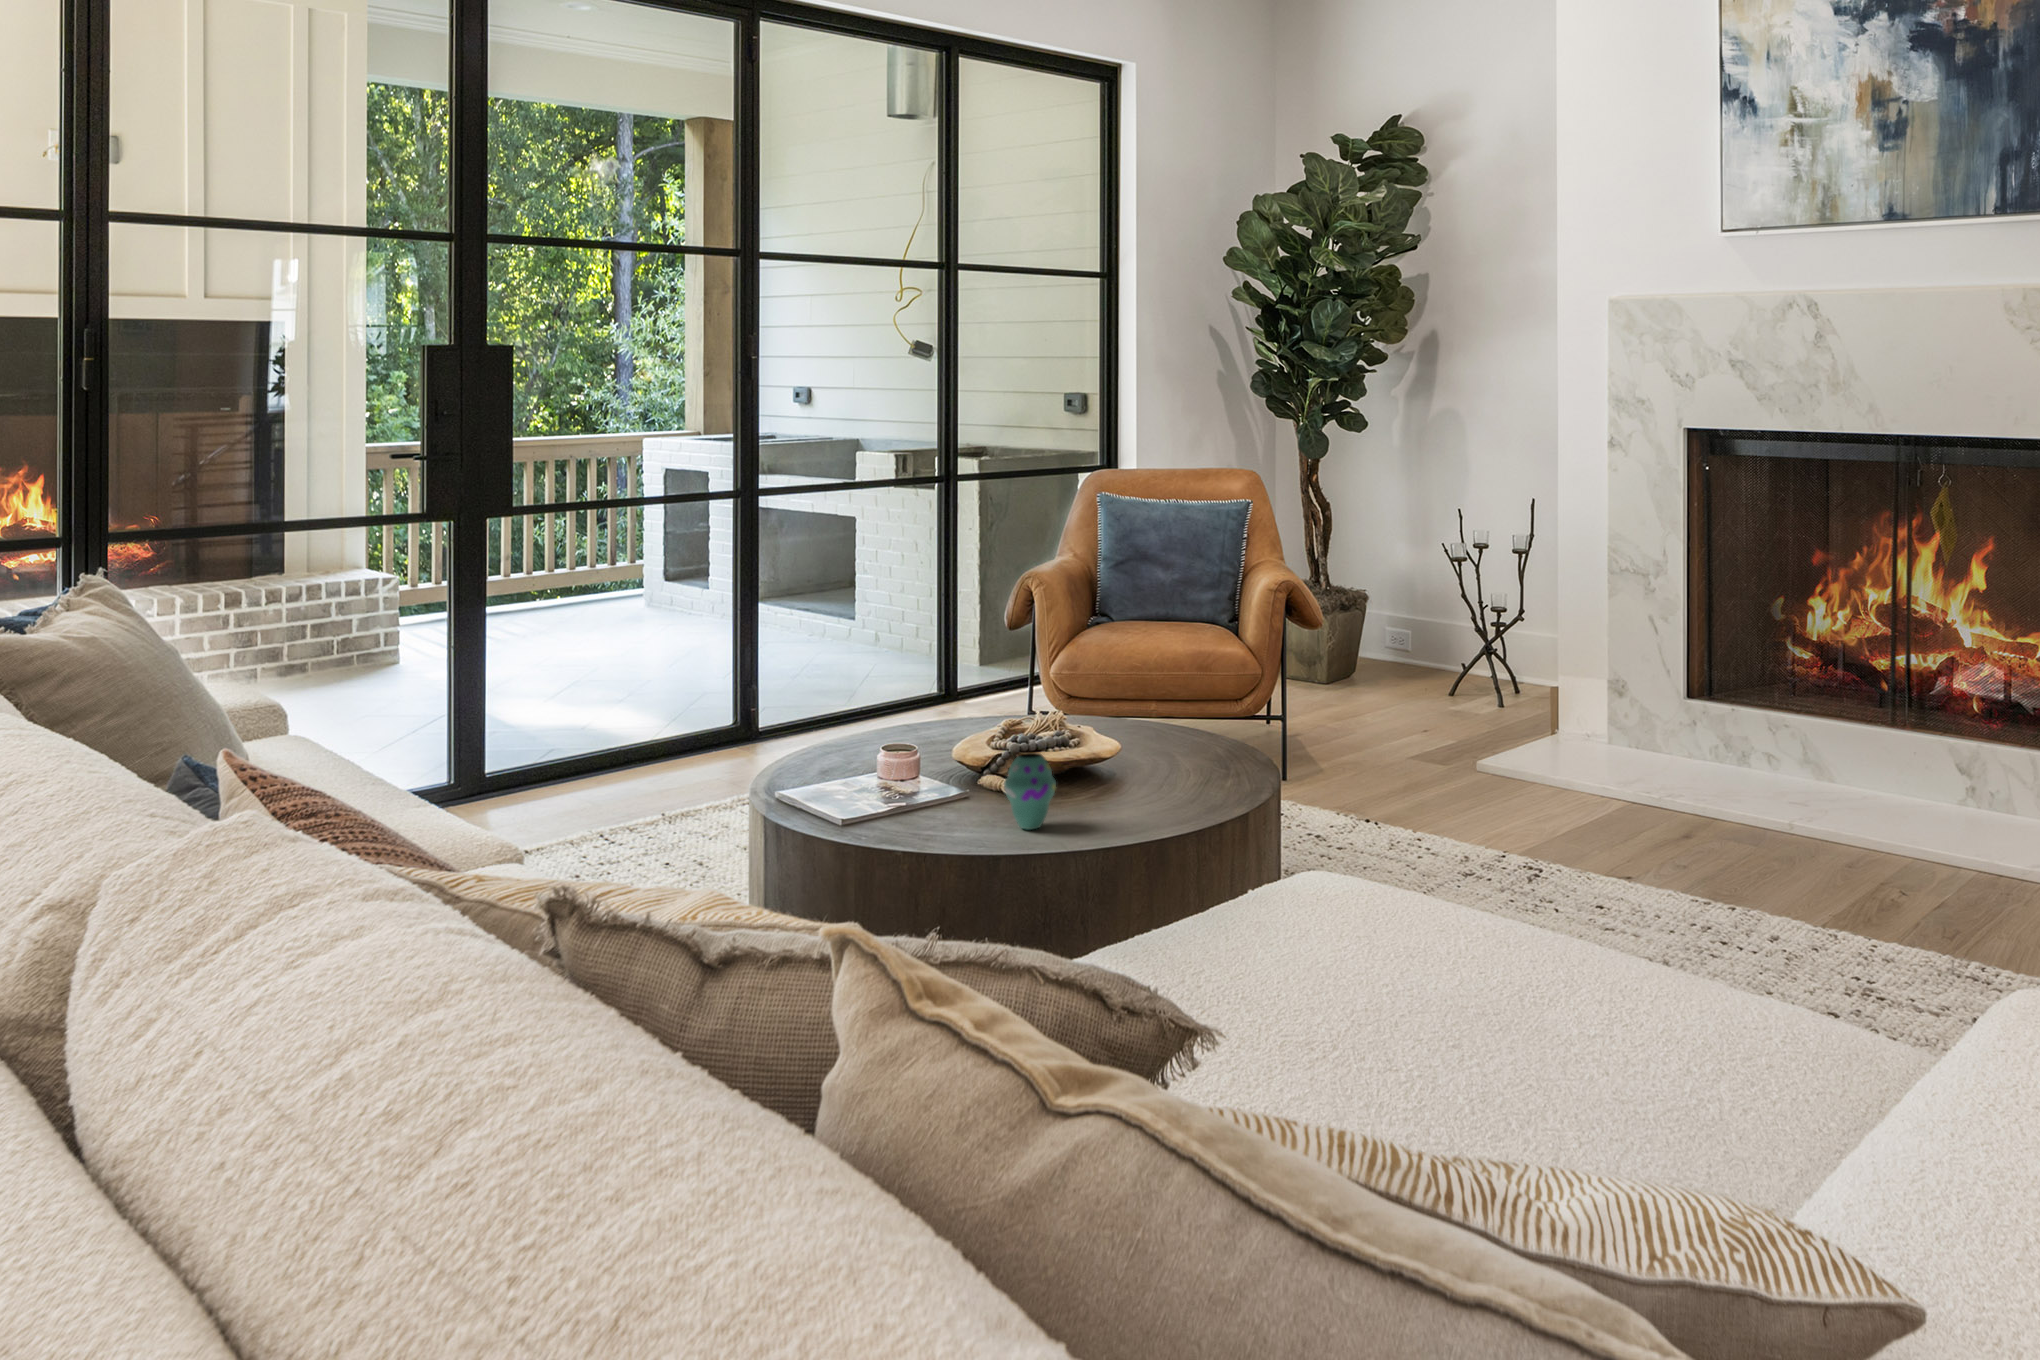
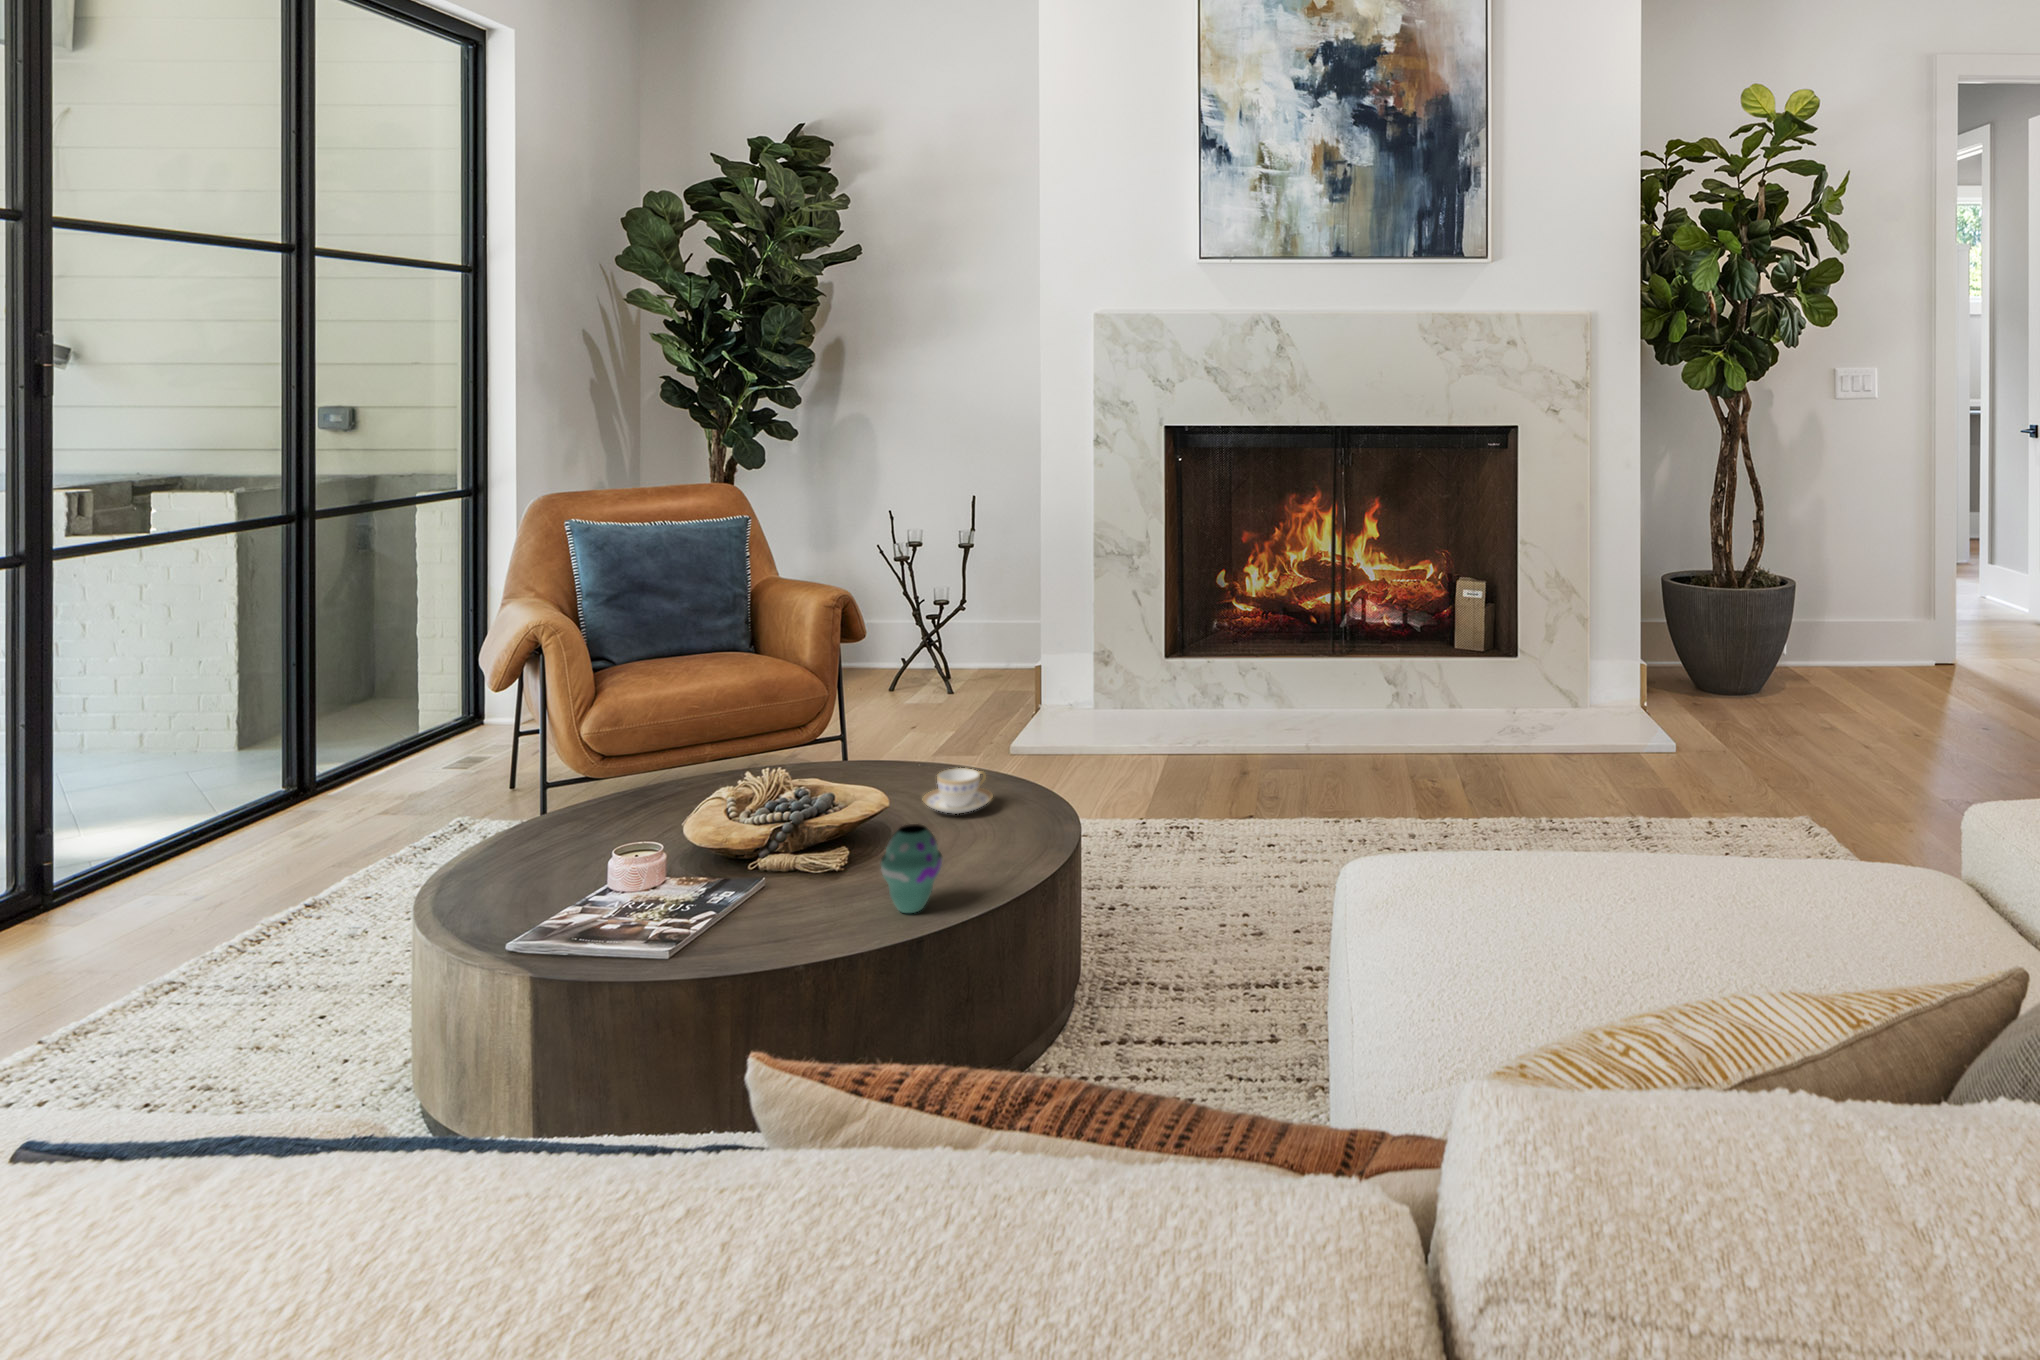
teacup: none [1146,736,1210,777] -> present [923,768,993,814]

